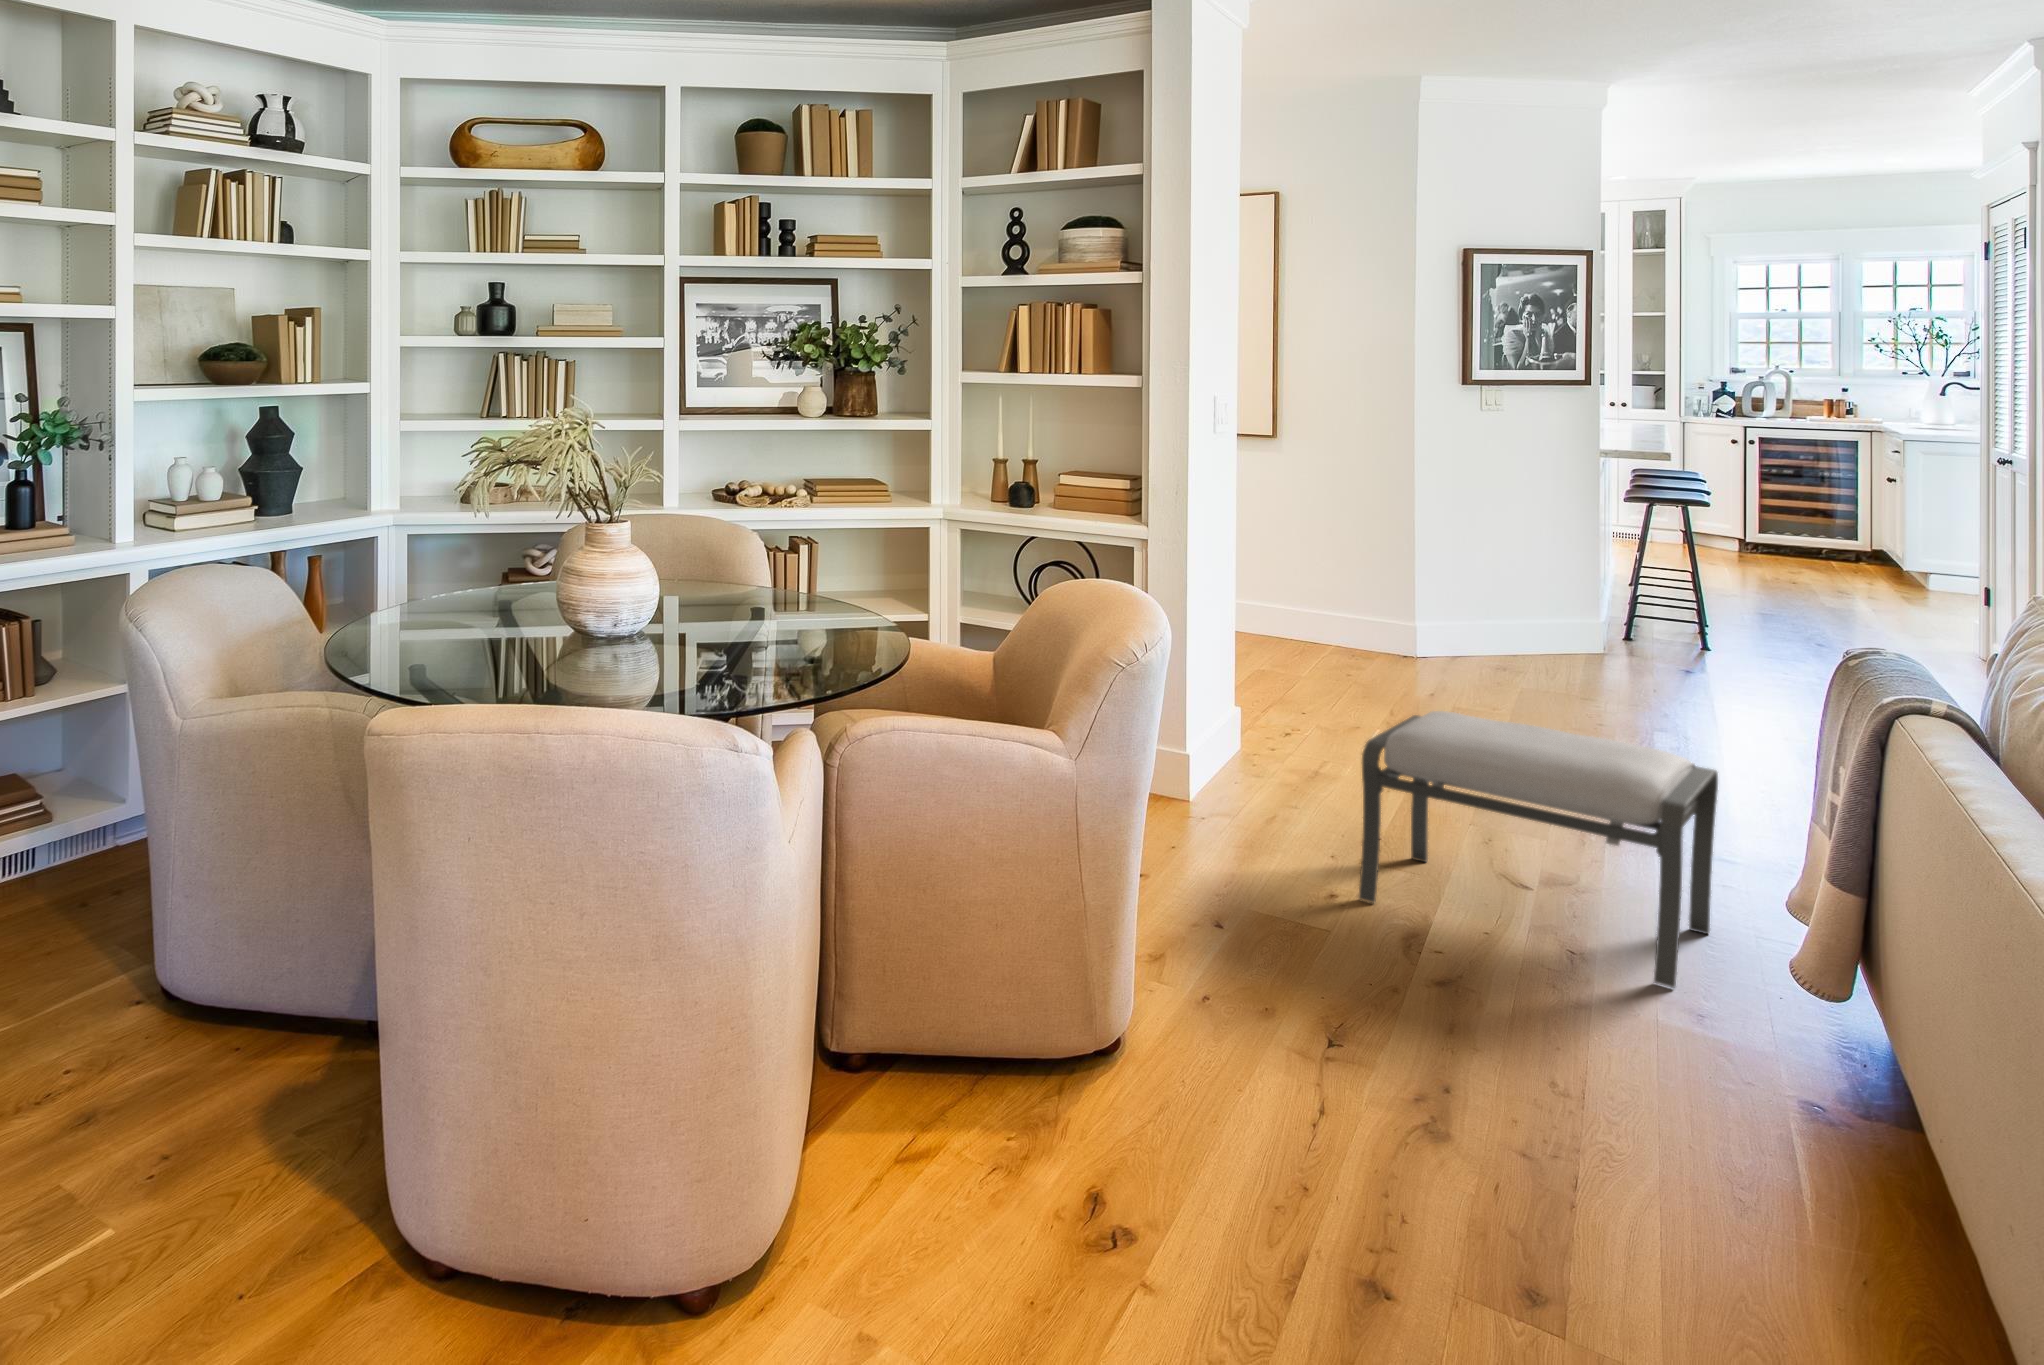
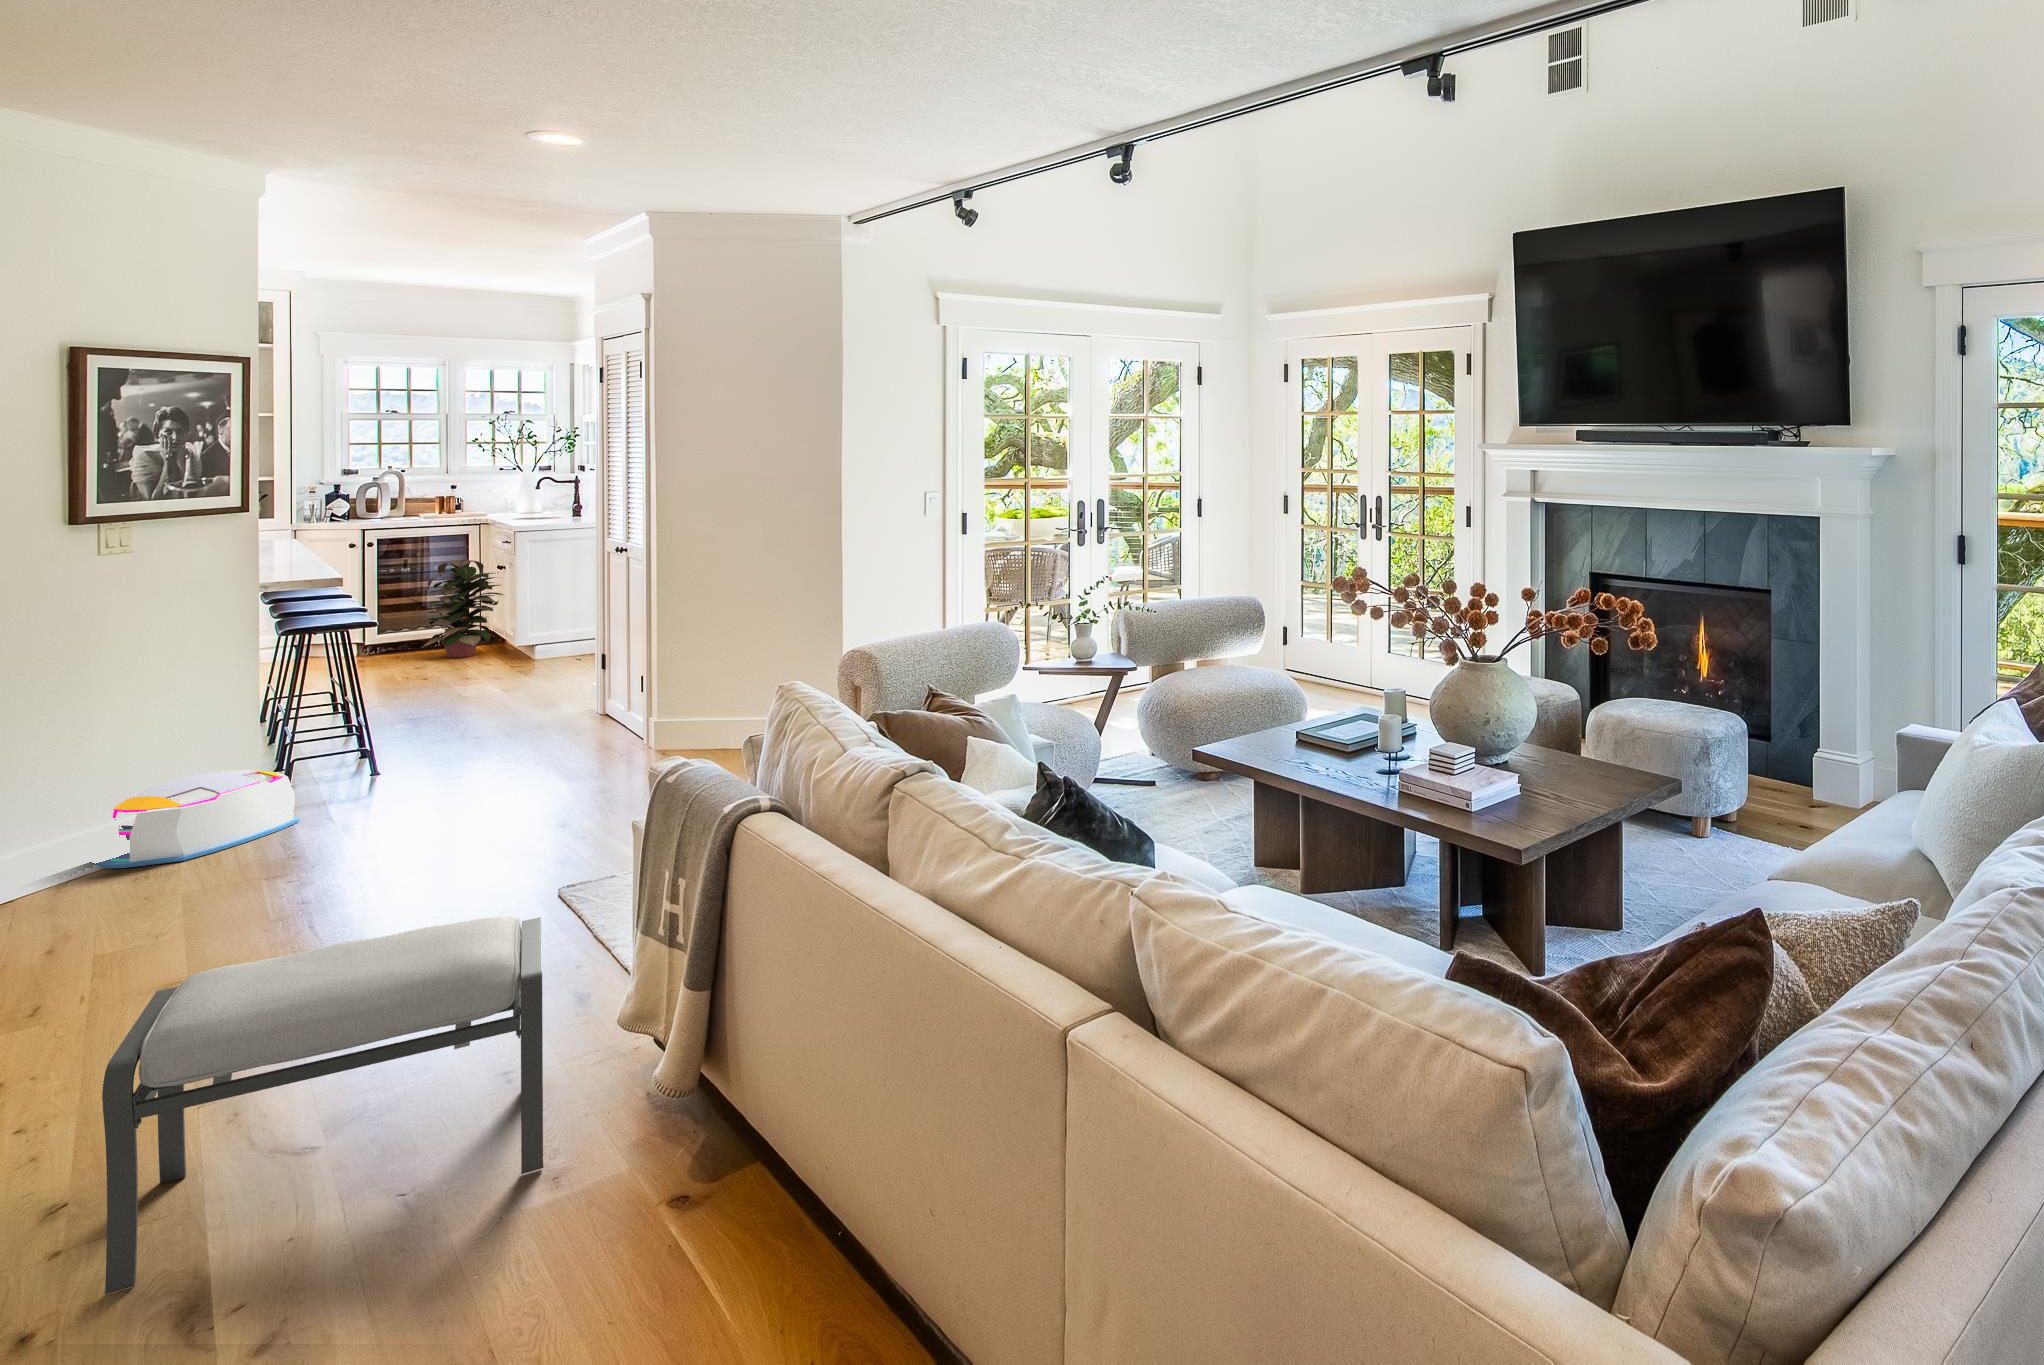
decorative plant: none [1788,467,1894,574] -> present [421,560,503,658]
storage bin: none [1456,604,1609,674] -> present [96,770,299,868]

